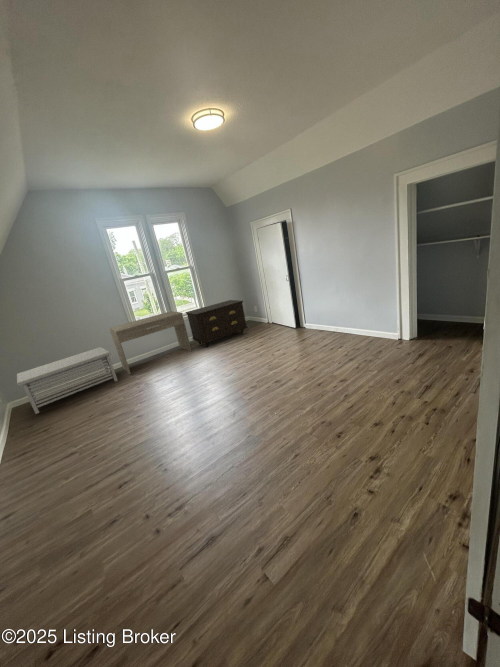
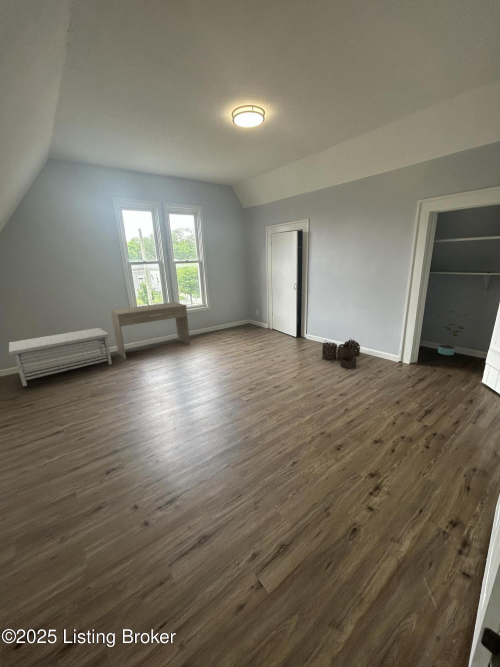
potted plant: none [432,280,465,326] -> present [438,311,464,355]
dresser: present [186,300,248,347] -> none [189,300,249,343]
woven basket: none [321,323,360,354] -> present [322,340,360,369]

